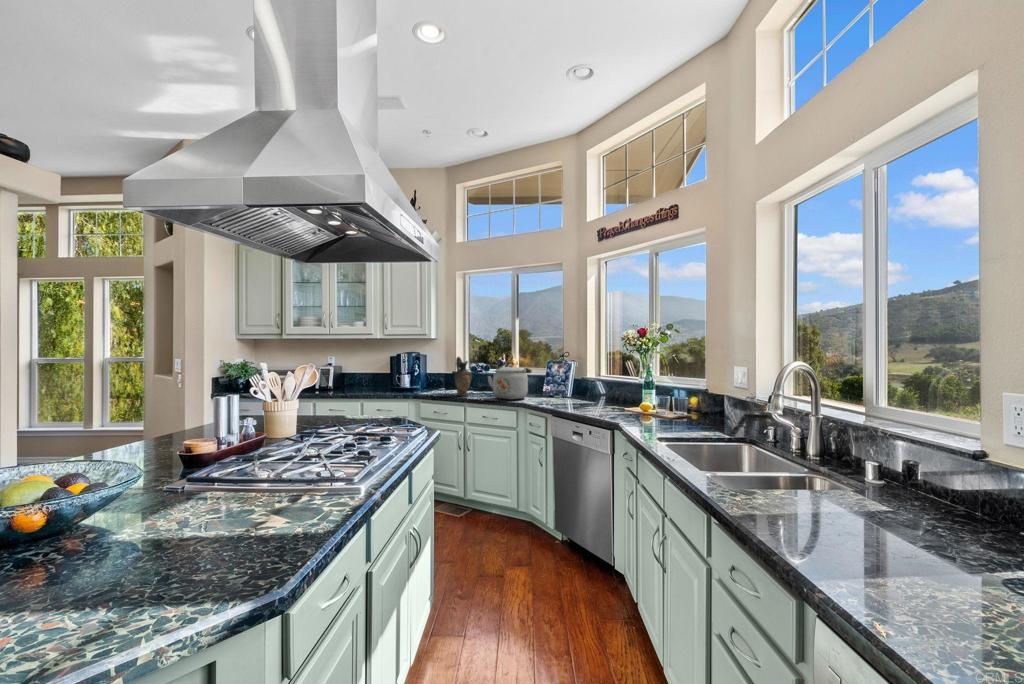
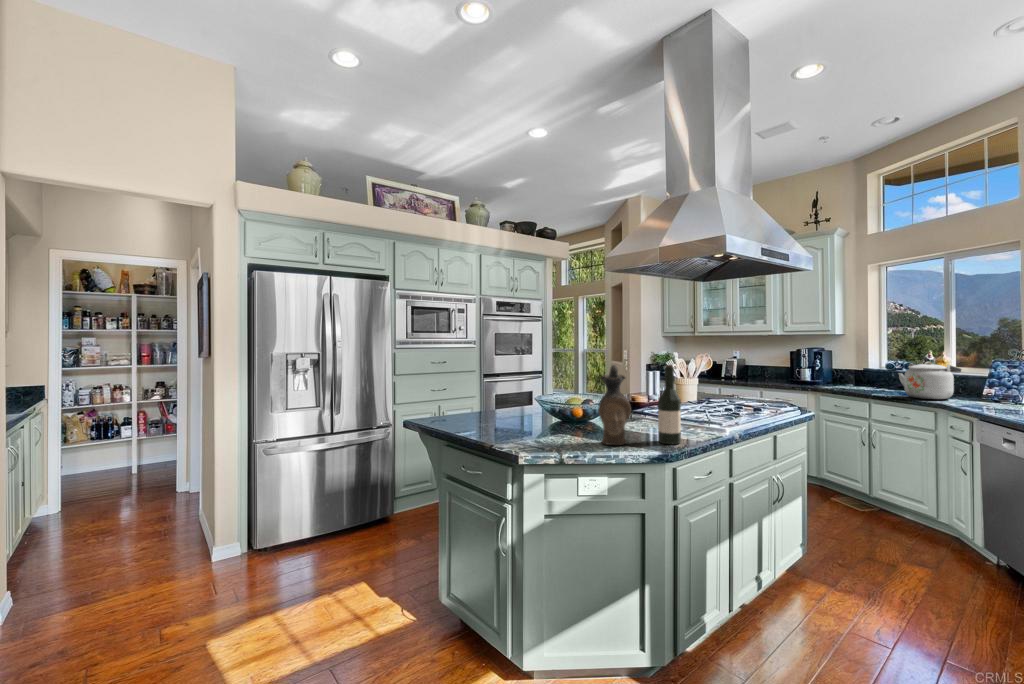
ceramic pitcher: present [455,357,472,396] -> present [598,365,631,445]
wine bottle: none [246,400,294,566] -> present [658,365,681,444]

